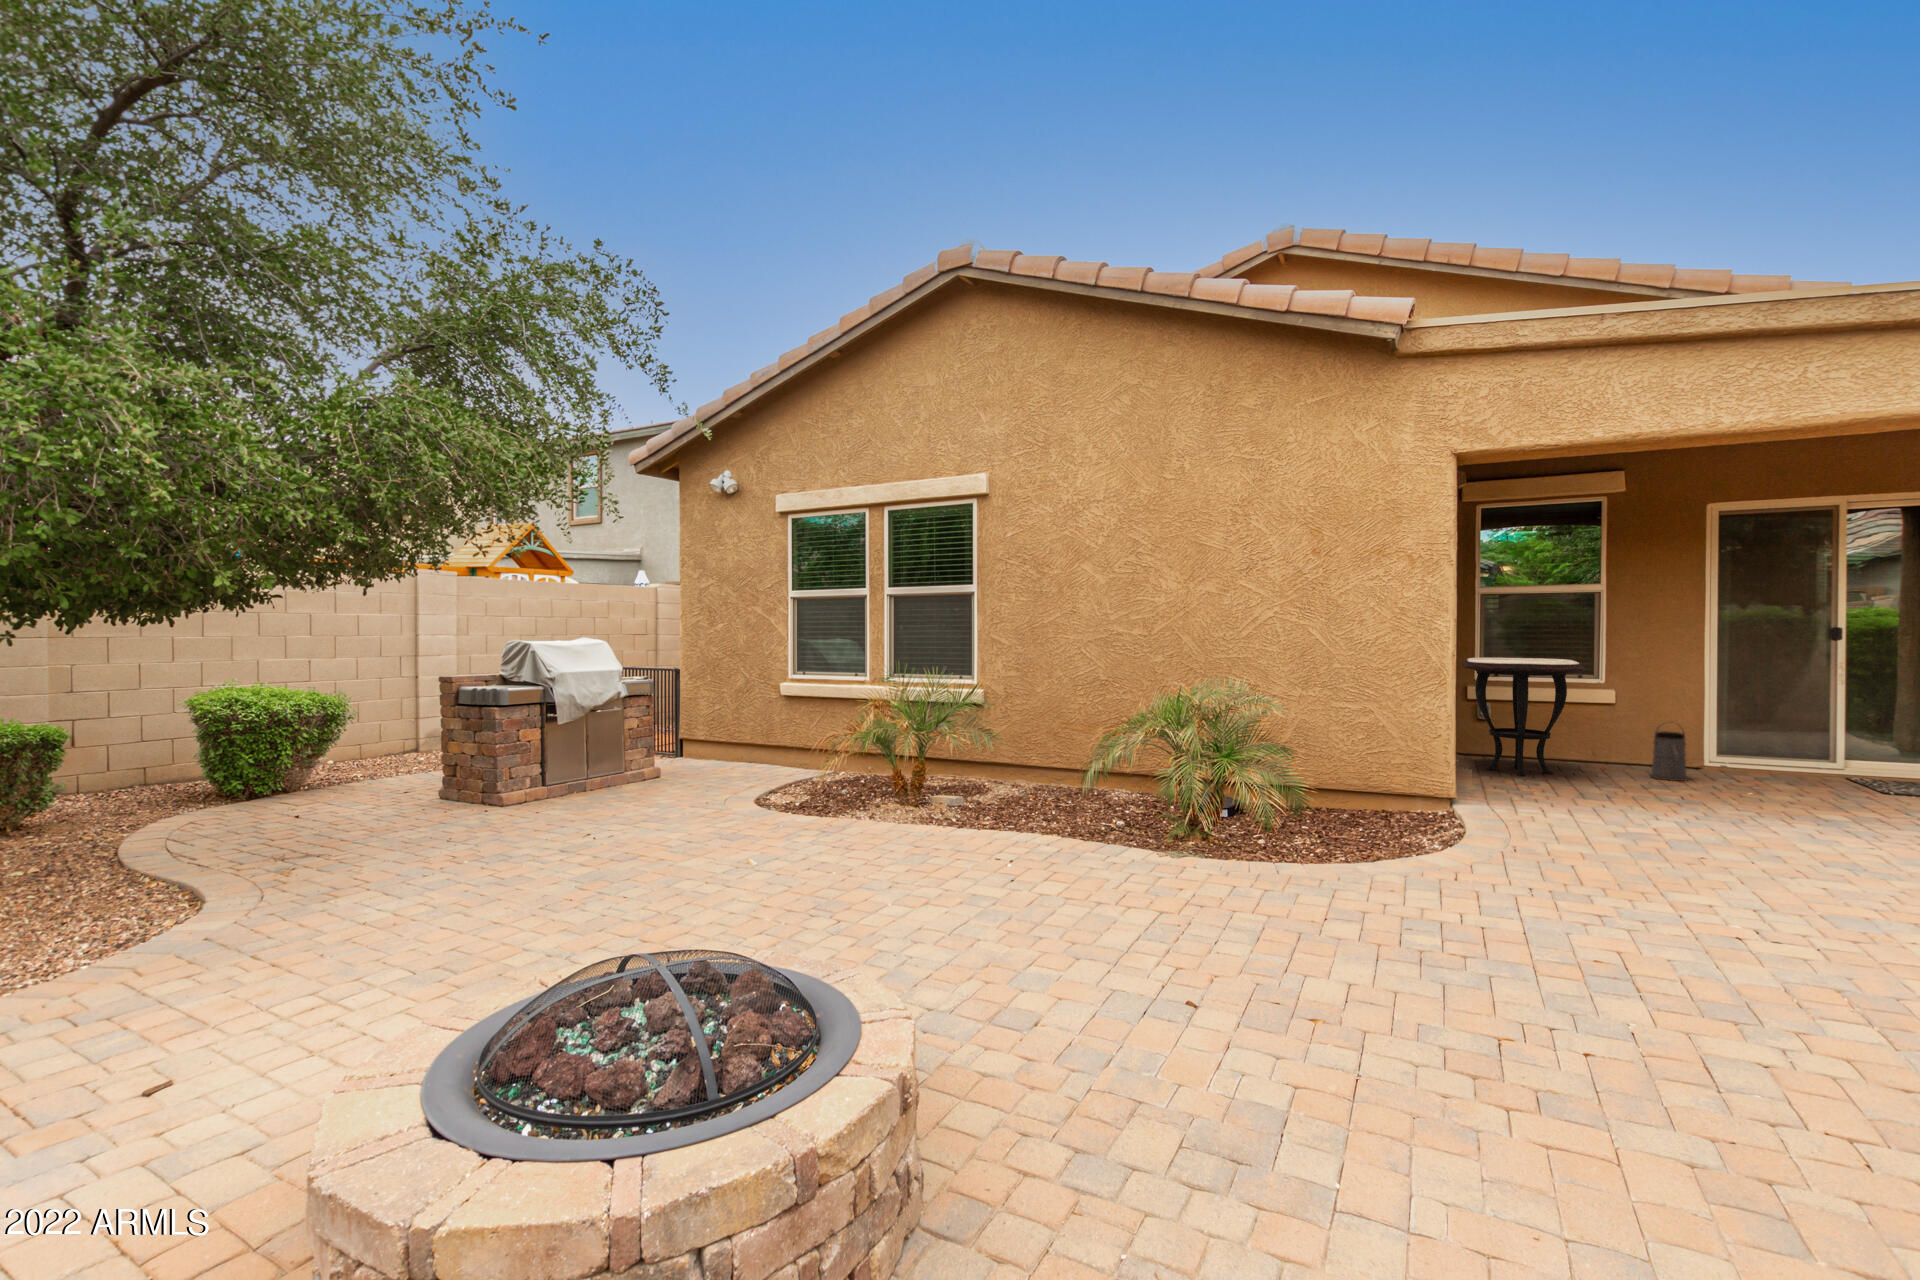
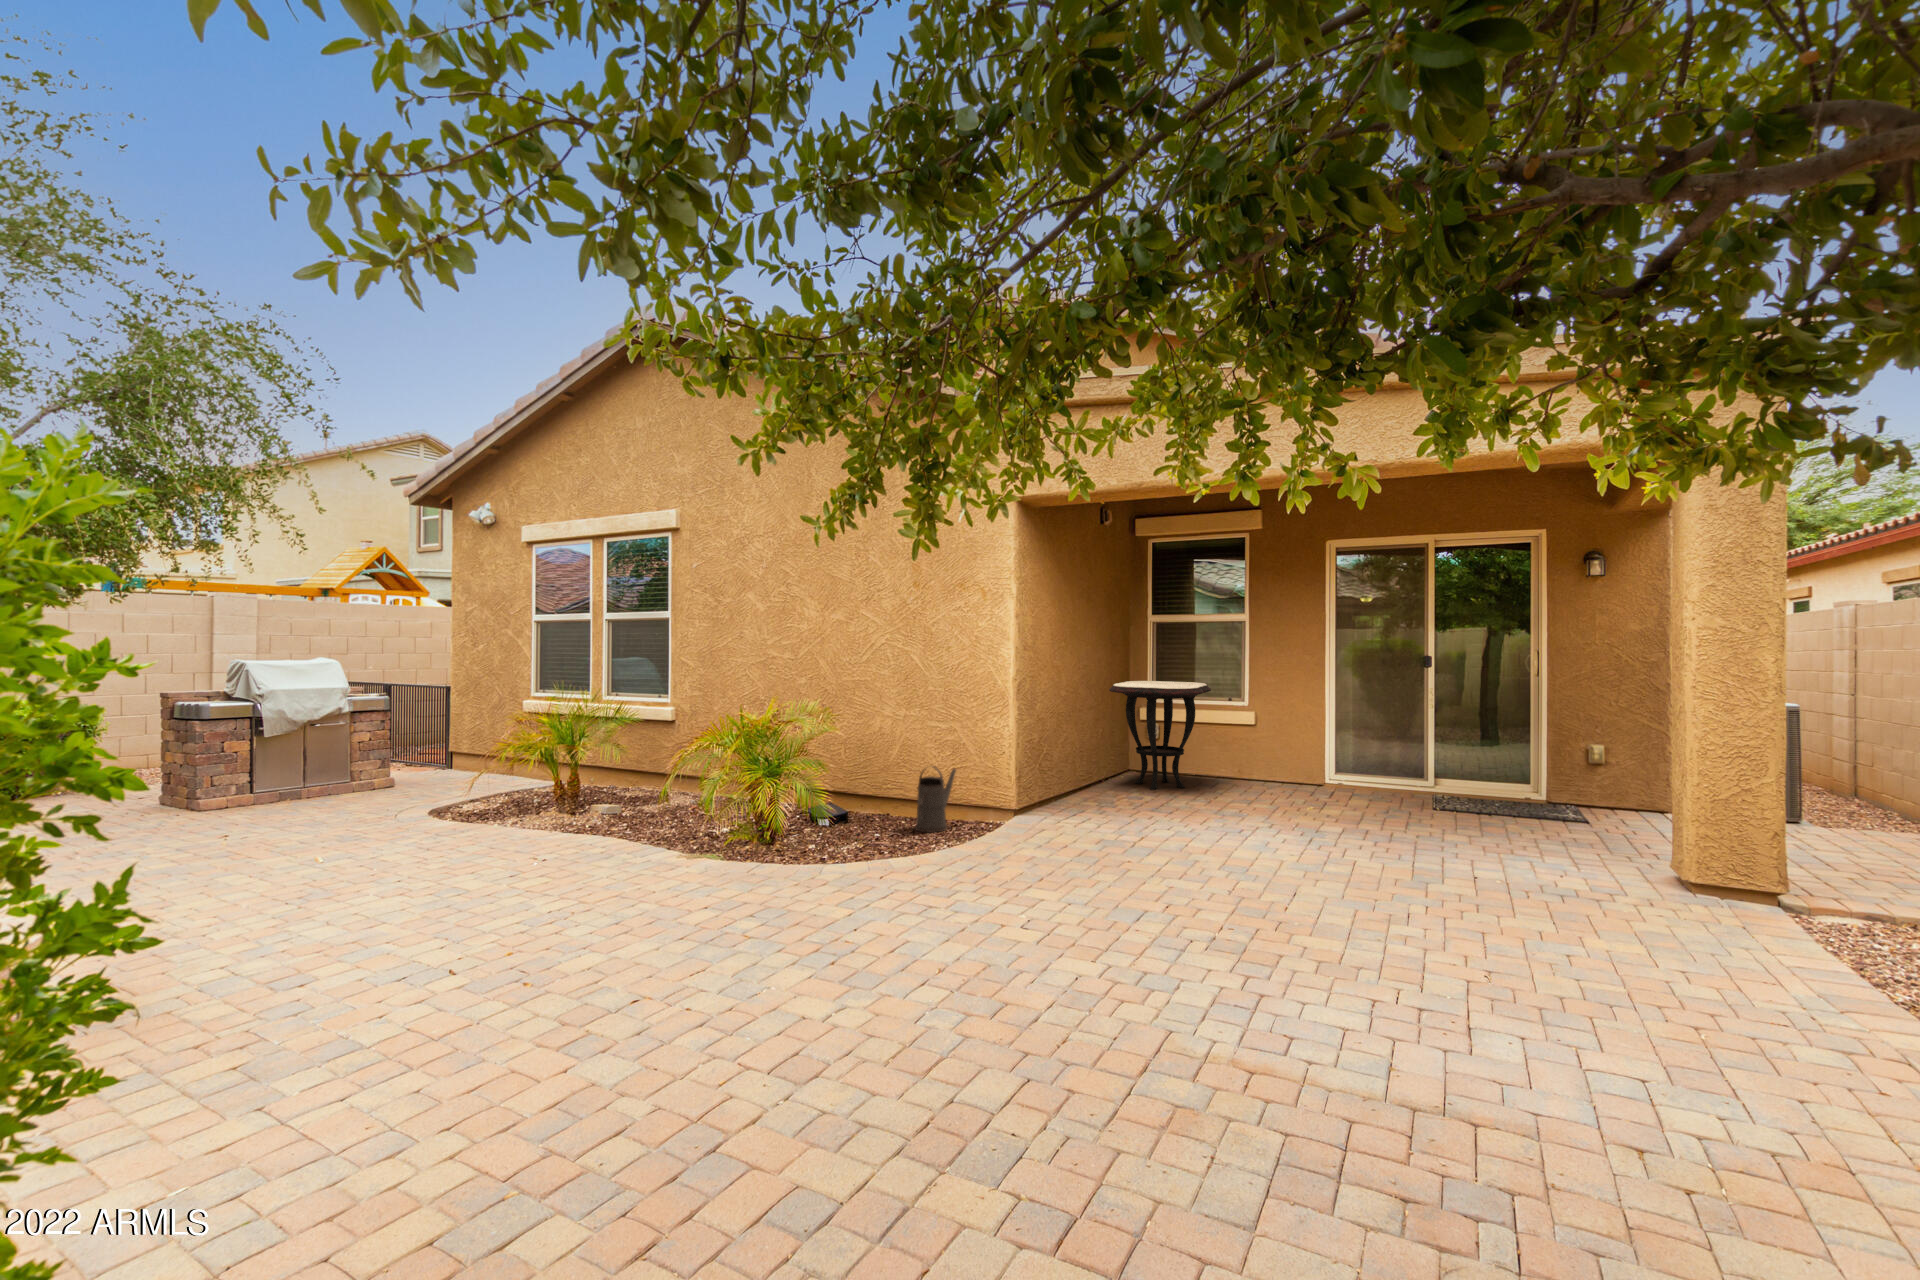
watering can: present [1650,724,1688,781] -> present [915,766,956,833]

